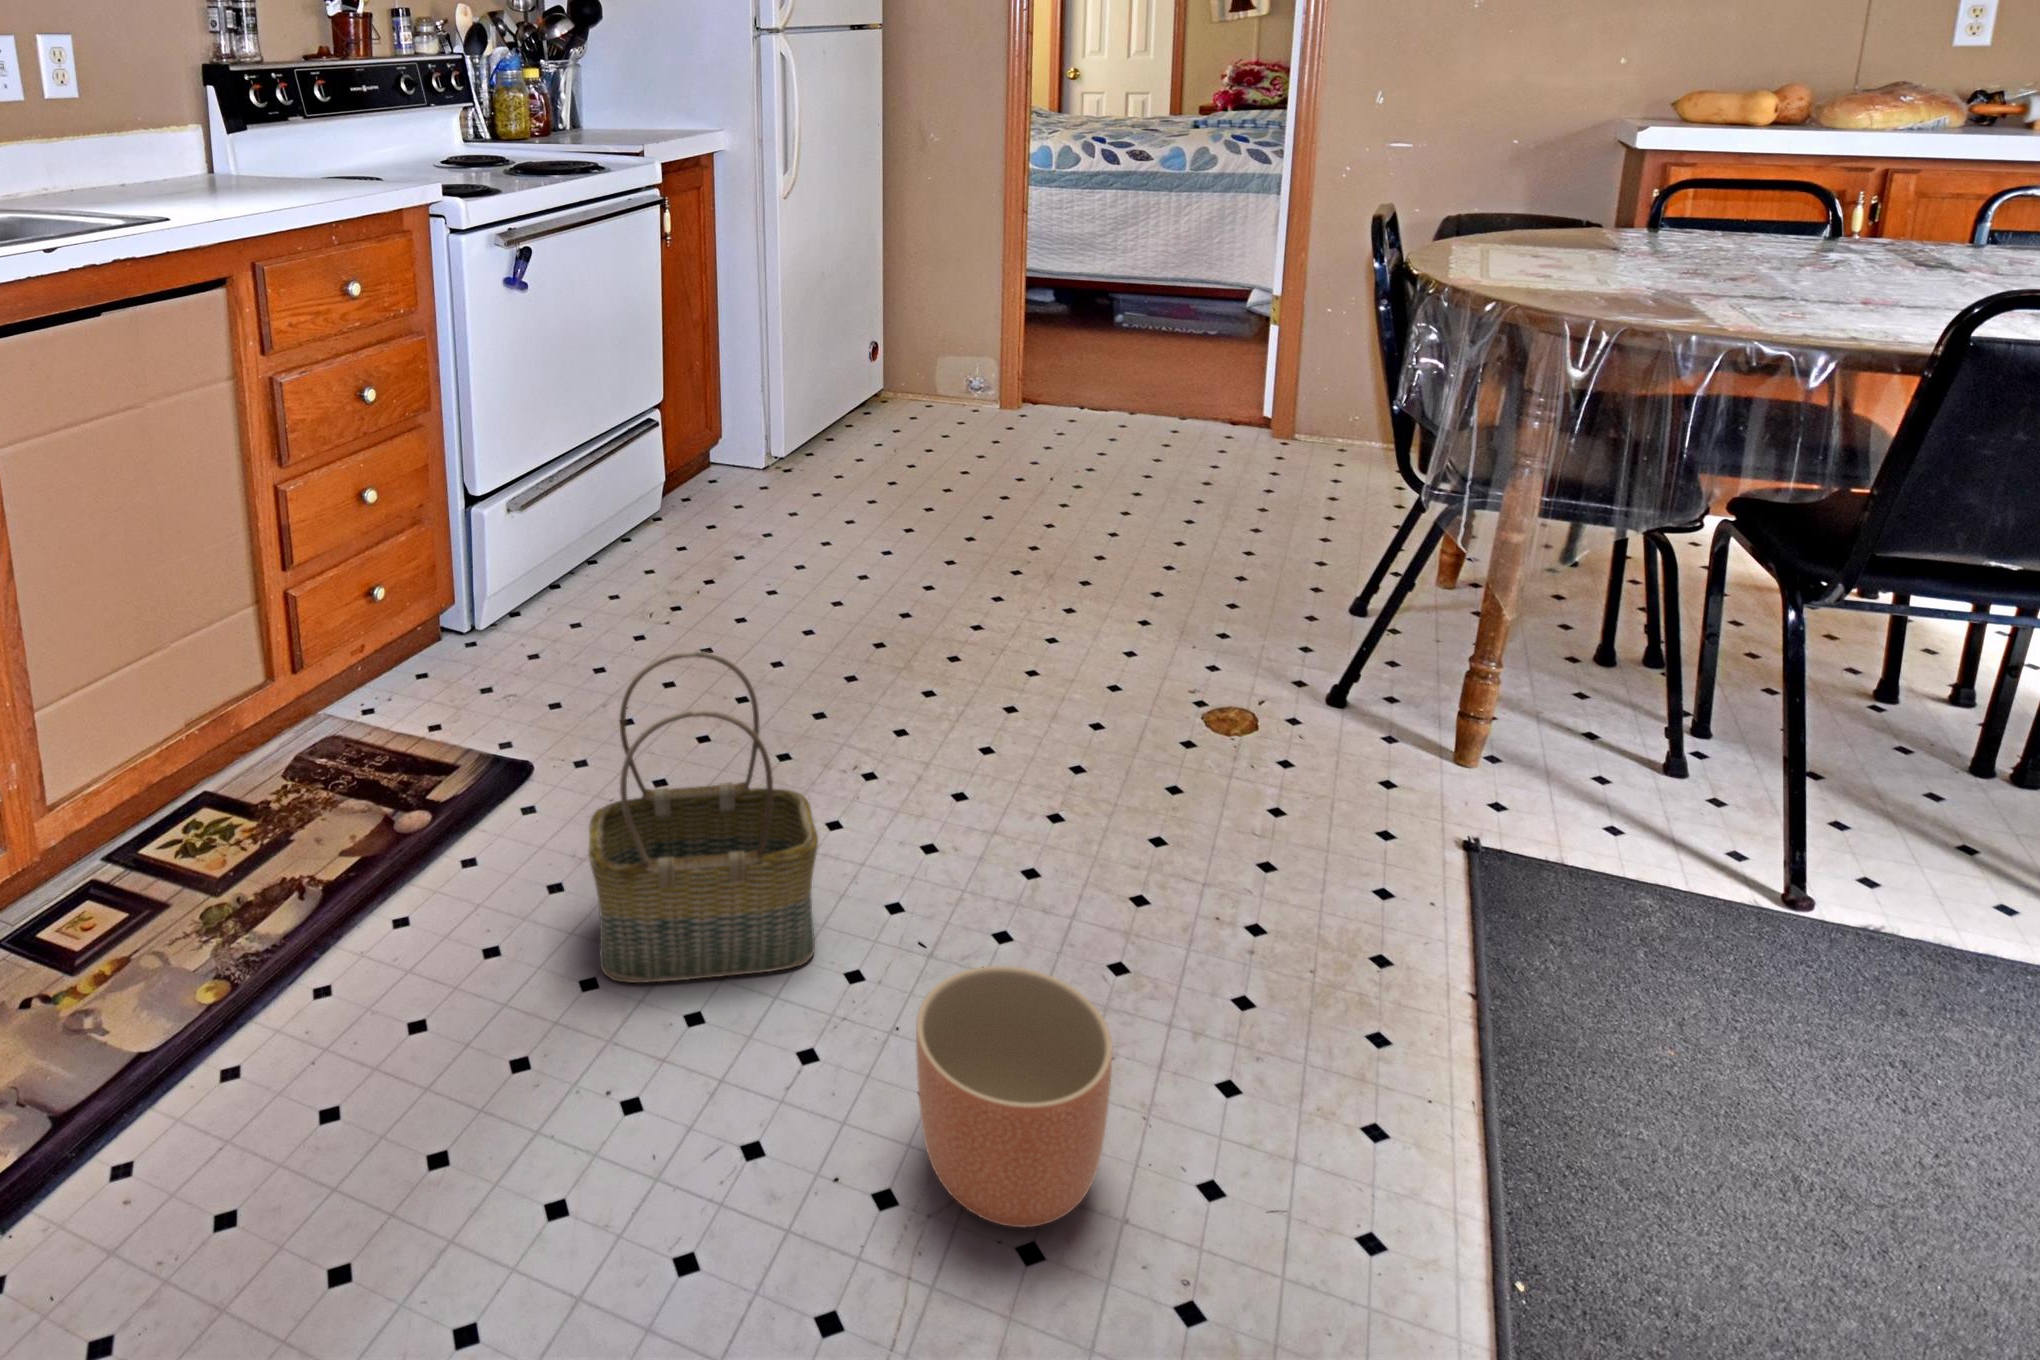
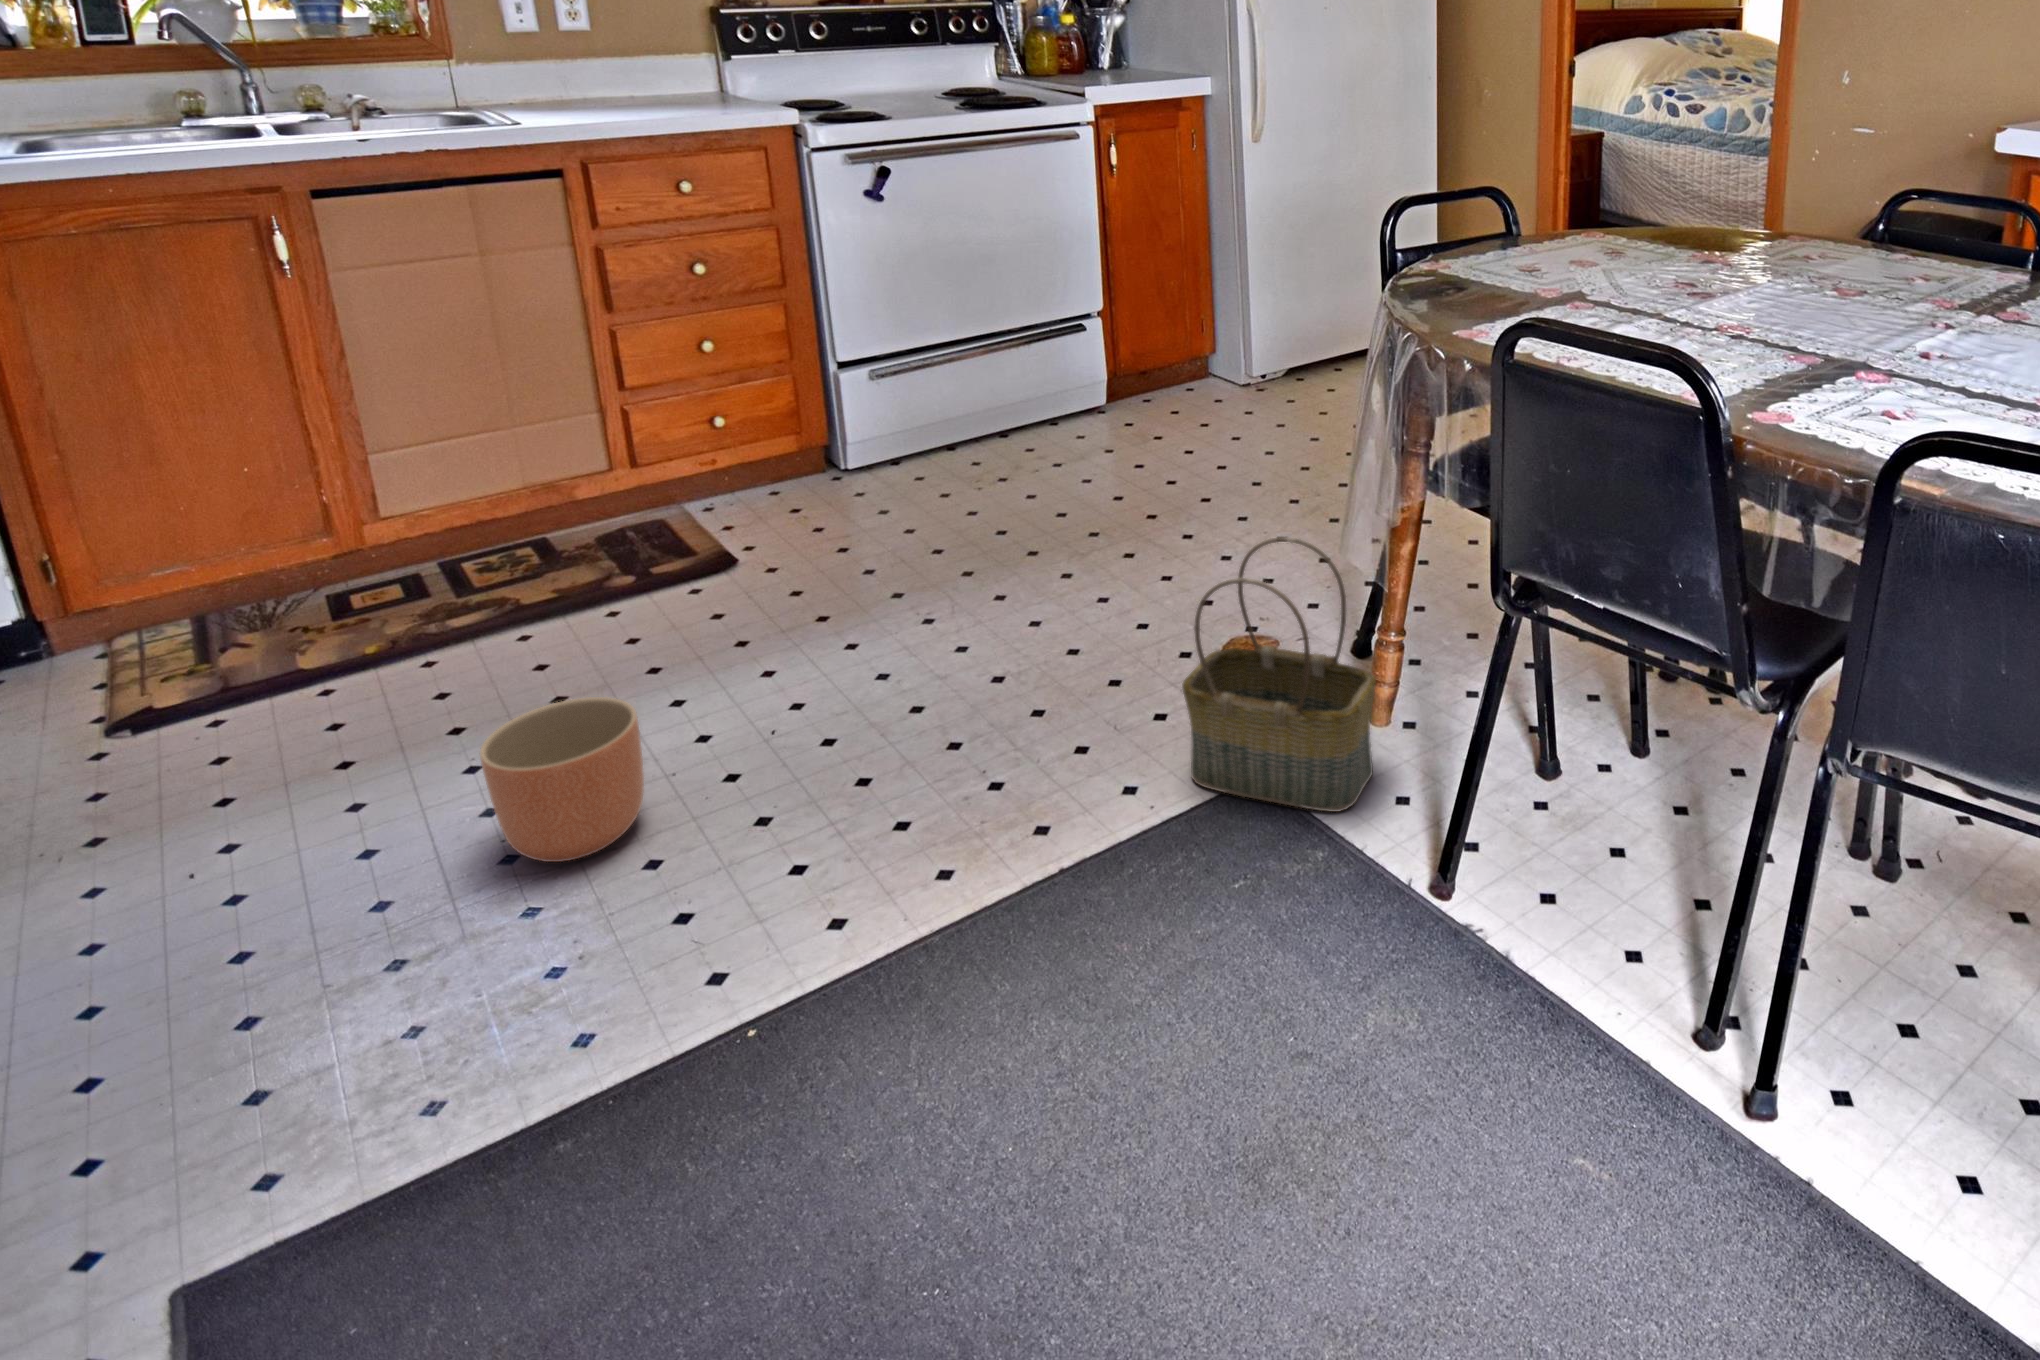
basket: present [589,651,818,983] -> present [1182,537,1376,812]

